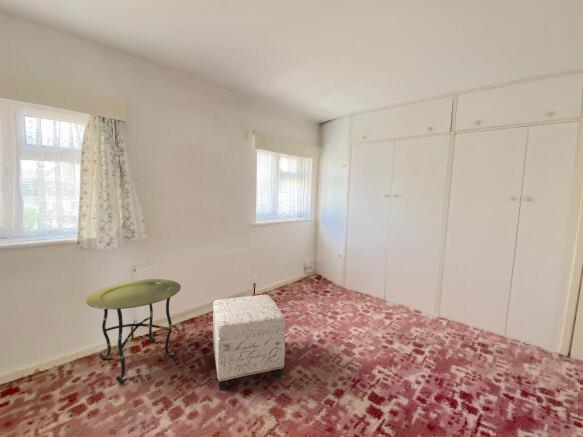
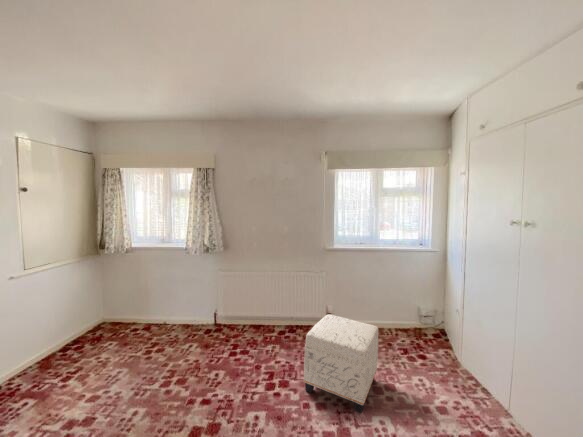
side table: present [86,279,181,382] -> none [251,281,311,350]

